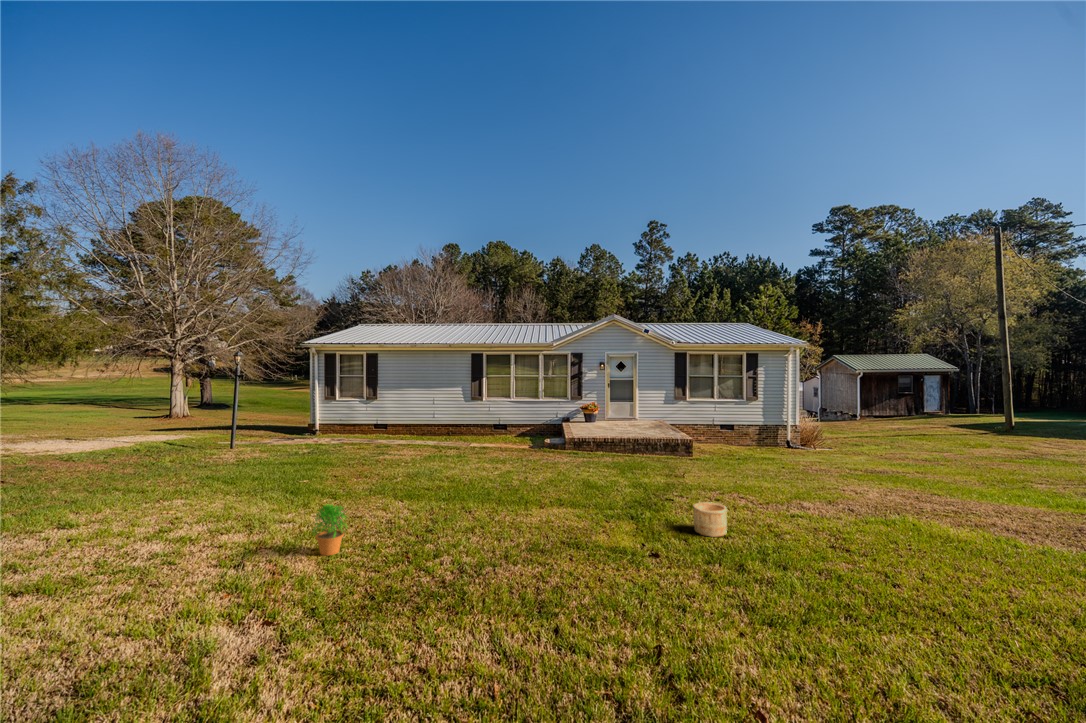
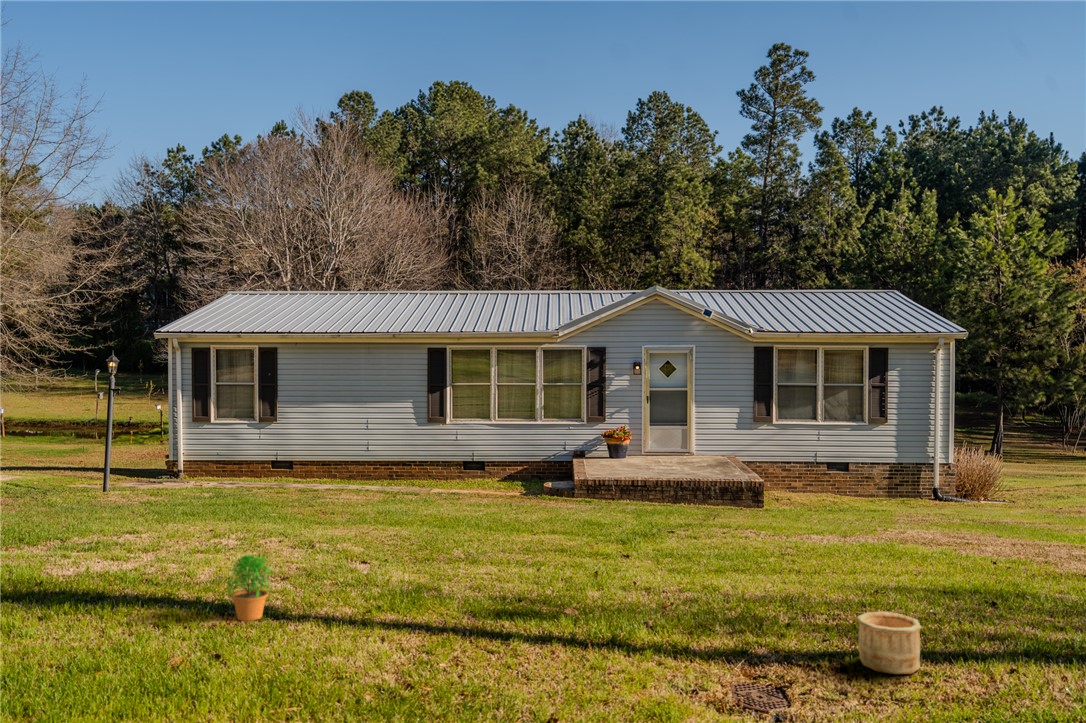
wooden bucket: present [693,502,727,537] -> present [857,612,921,674]

